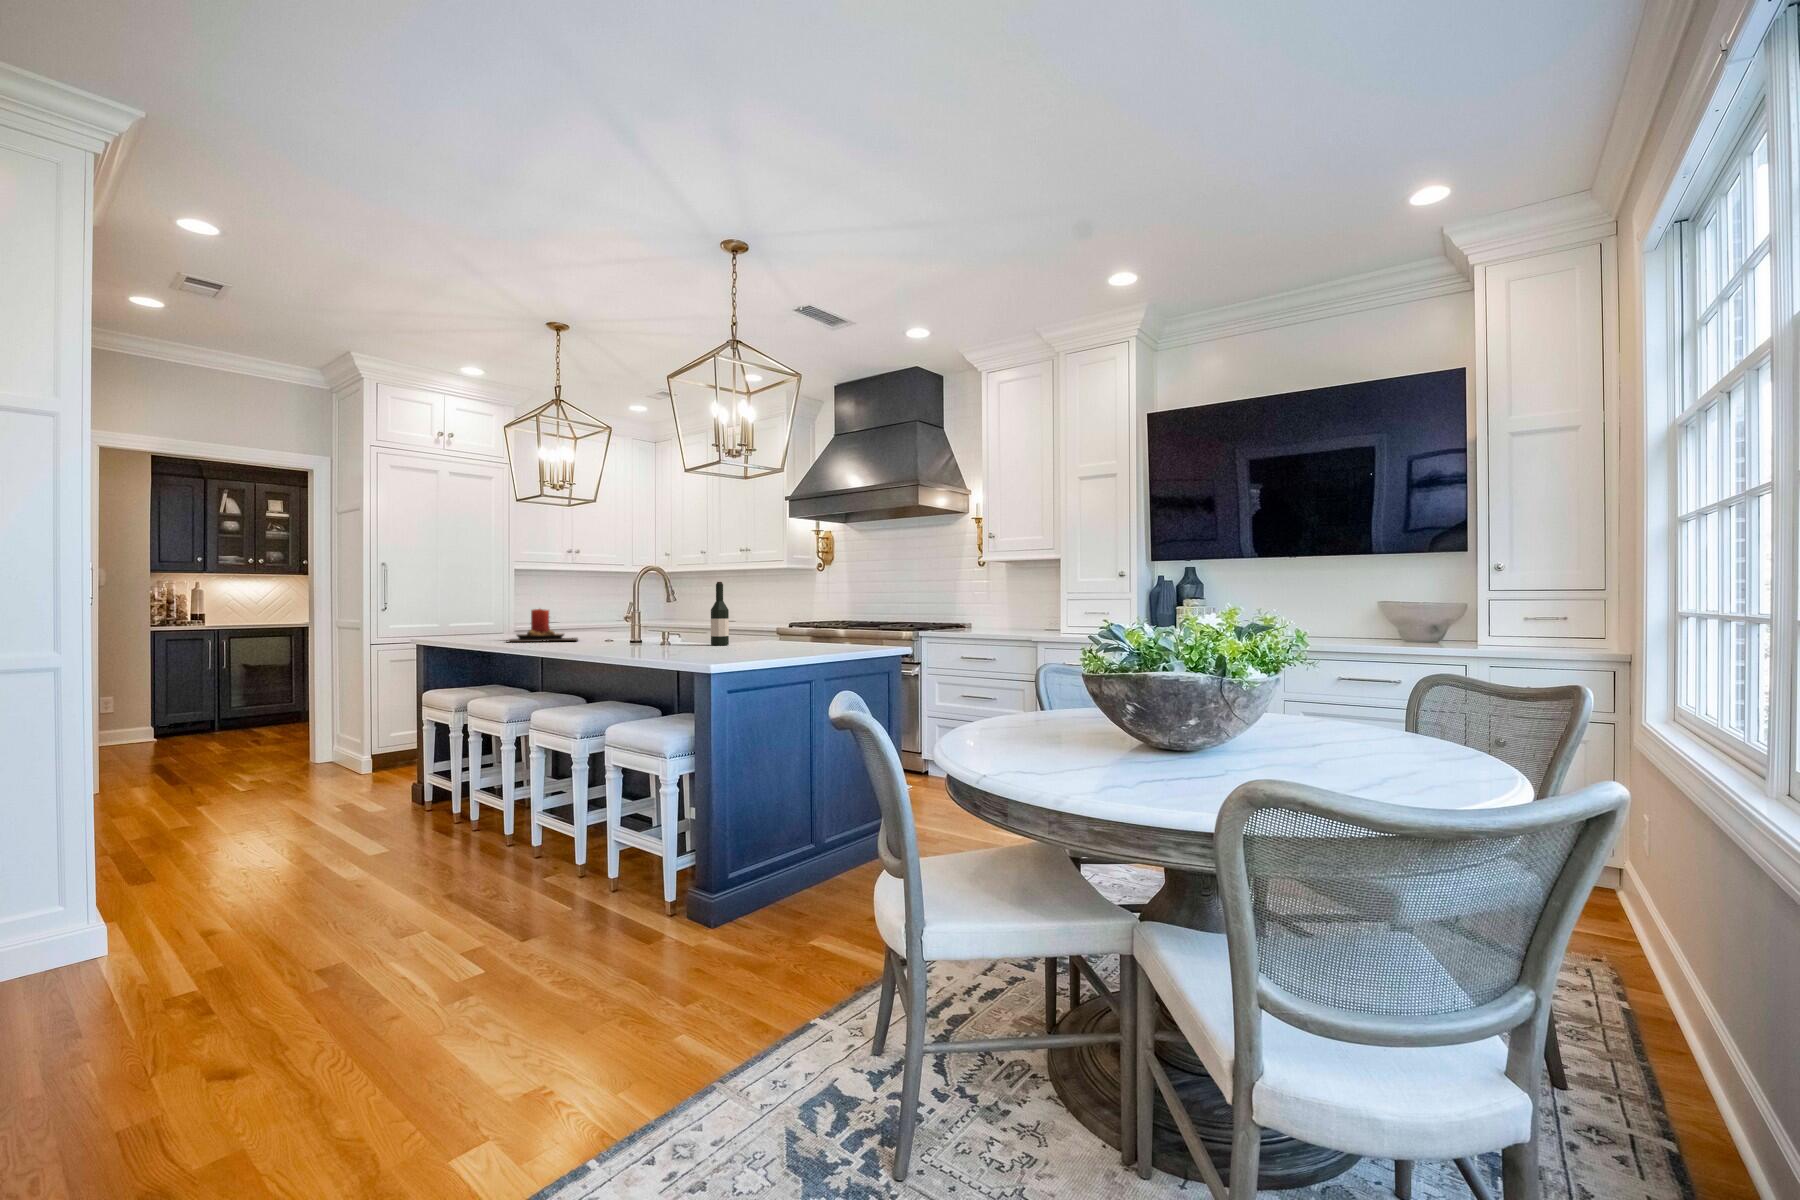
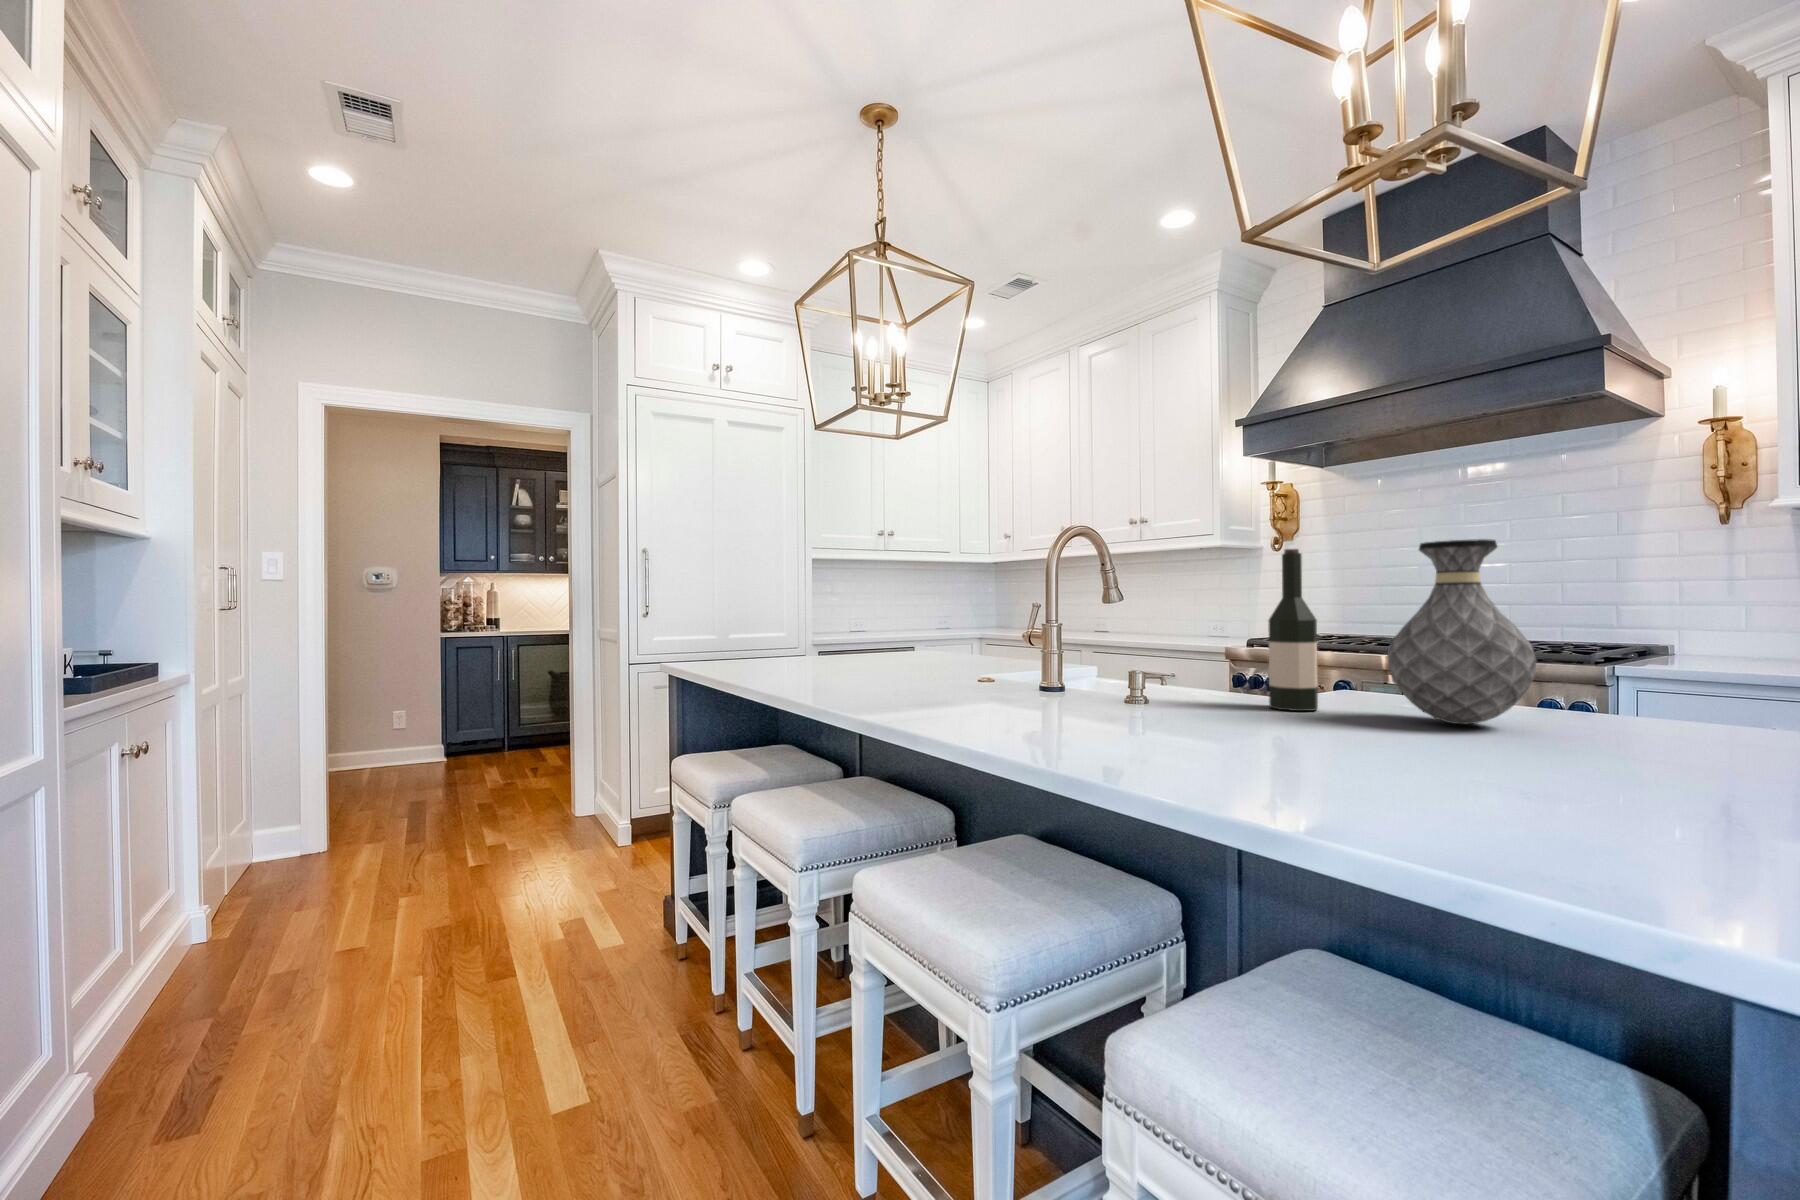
vase: none [742,581,785,647] -> present [1387,539,1536,724]
candle: present [508,609,578,642] -> none [806,615,938,684]

